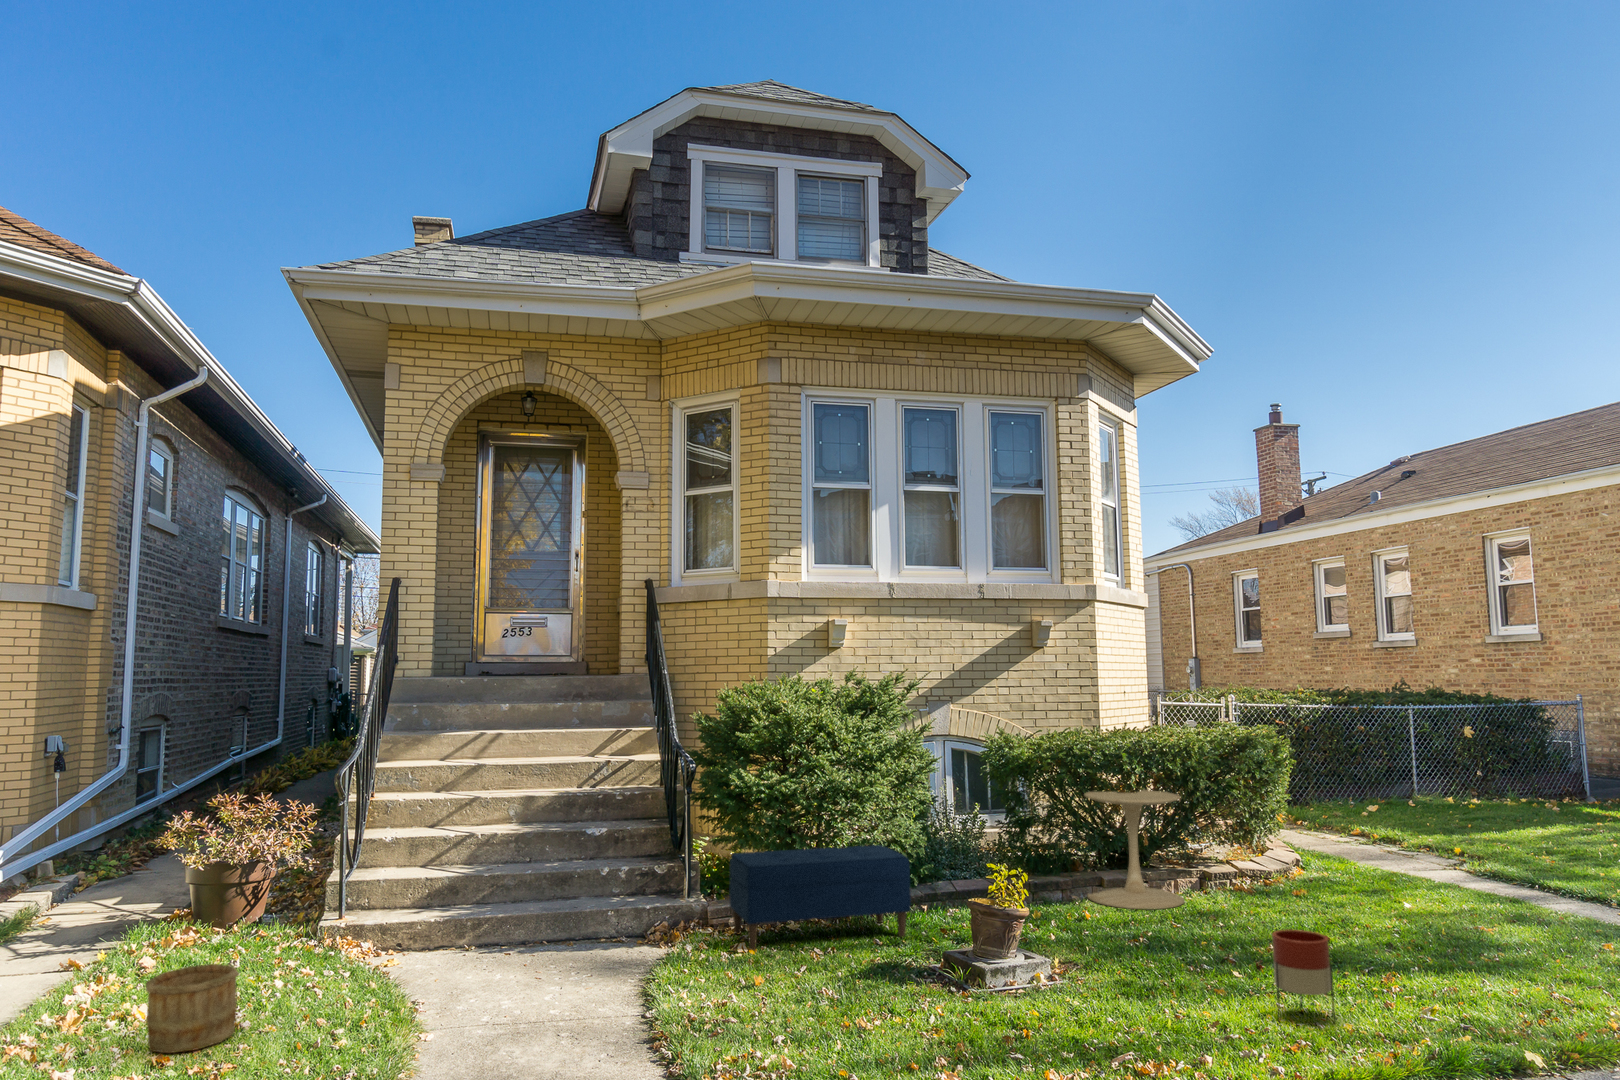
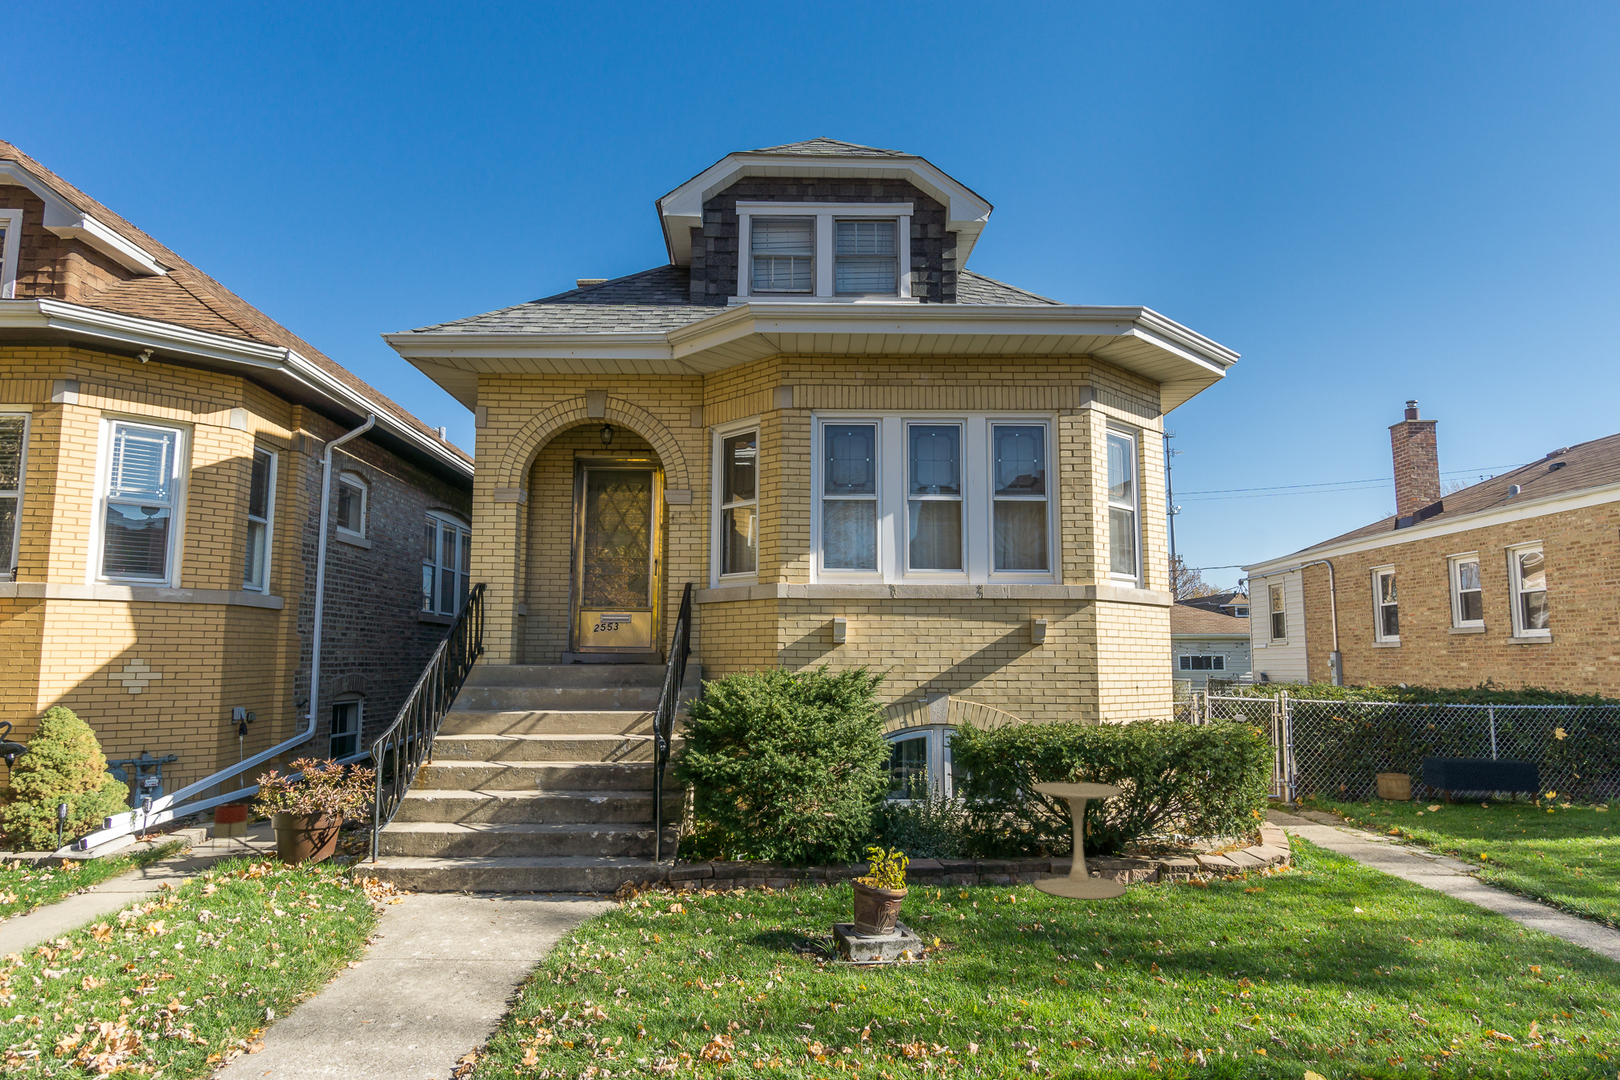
bench: present [729,845,911,950] -> present [1423,757,1540,805]
planter: present [1272,930,1335,1023] -> present [212,804,248,845]
wooden bucket: present [146,964,239,1053] -> present [1377,773,1411,800]

